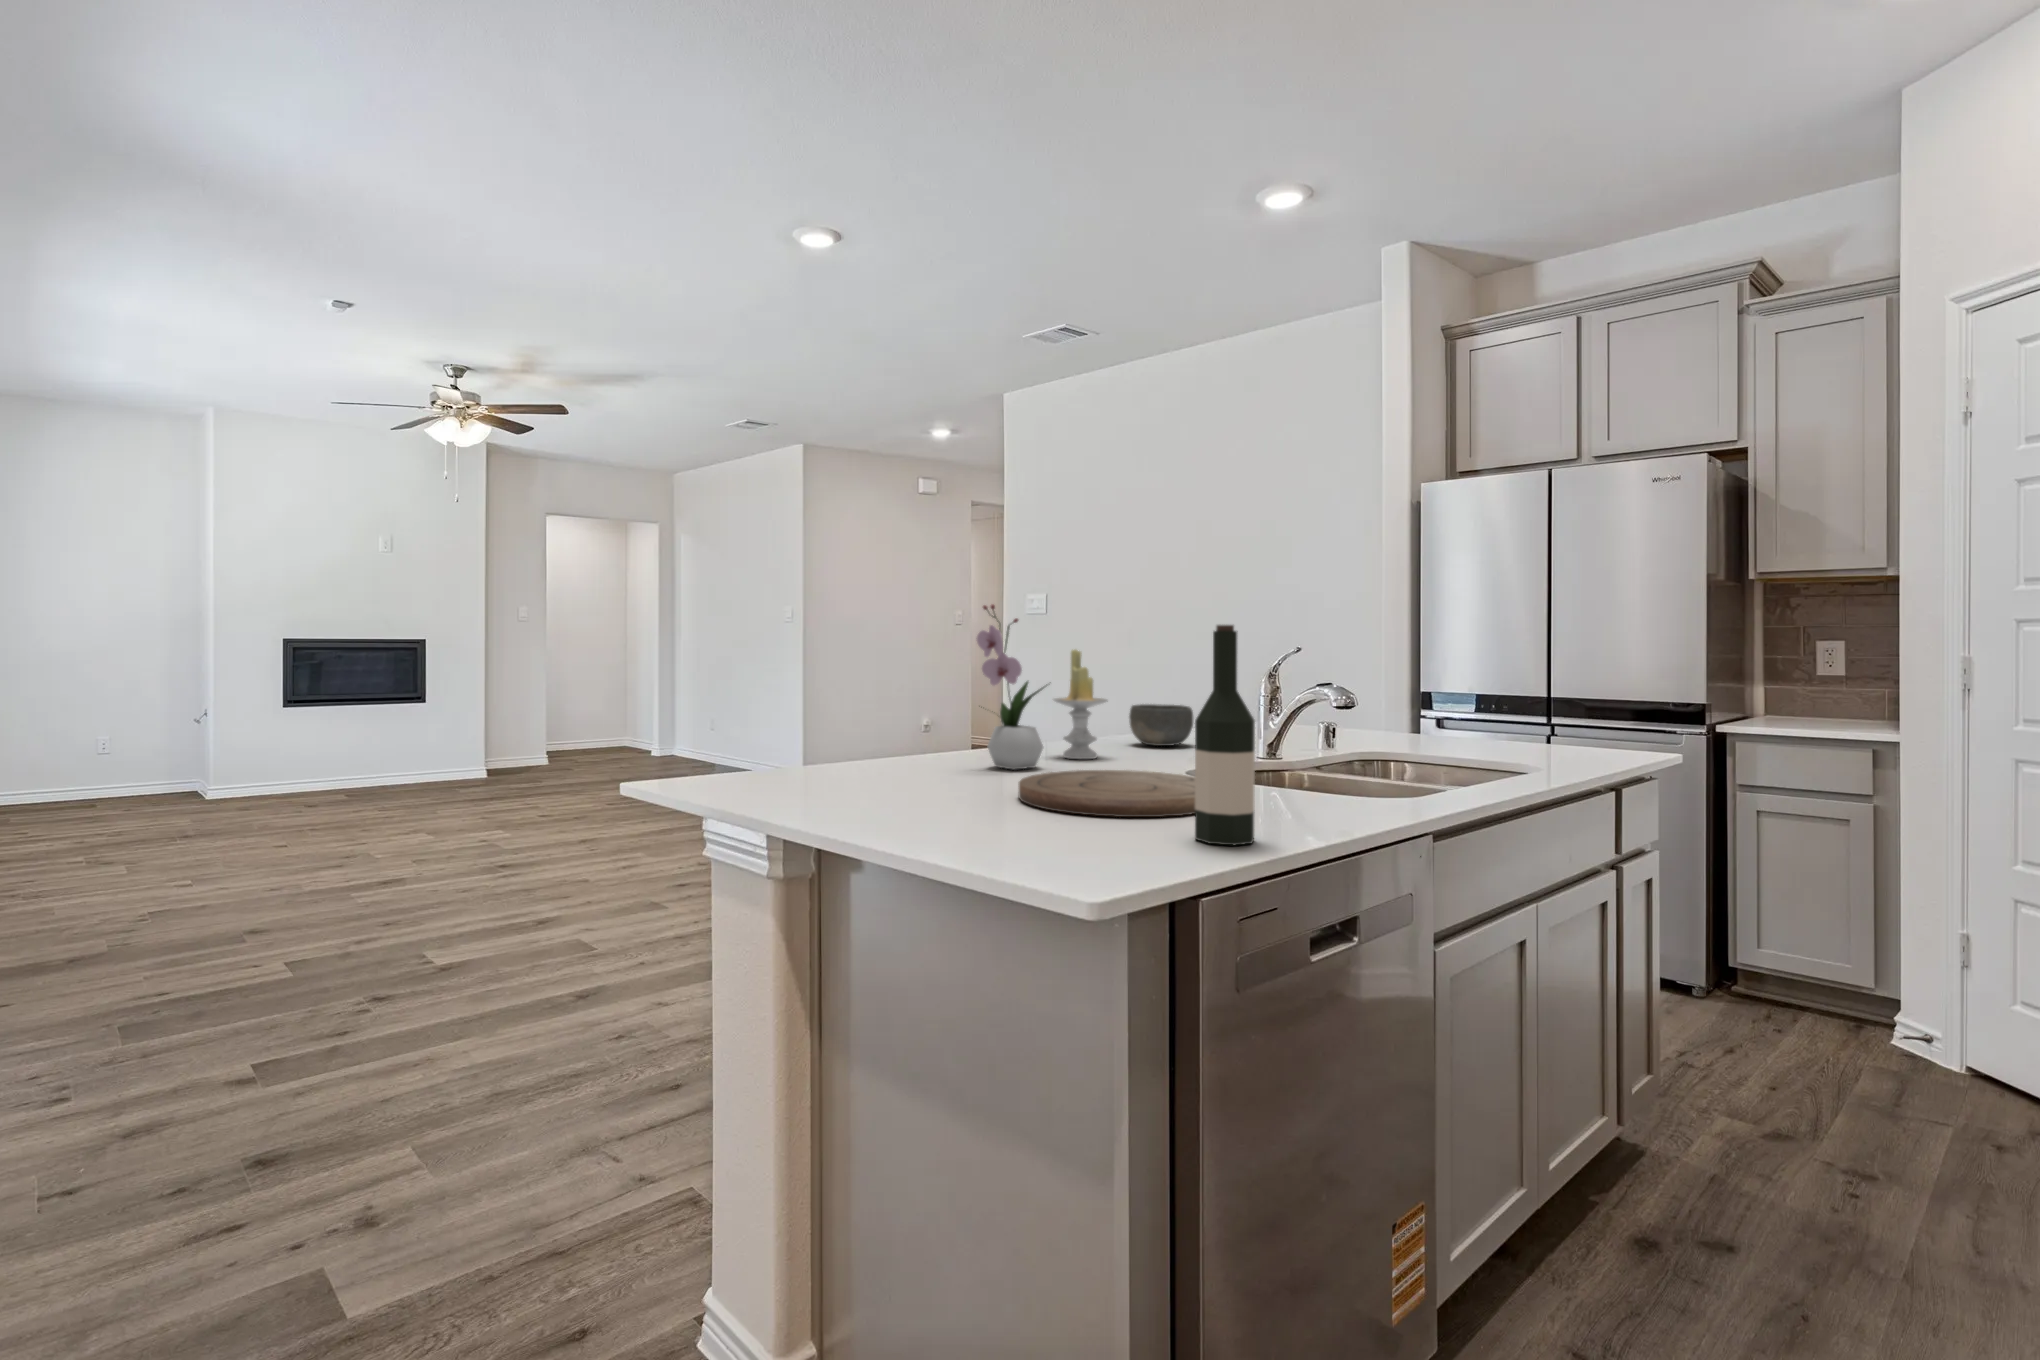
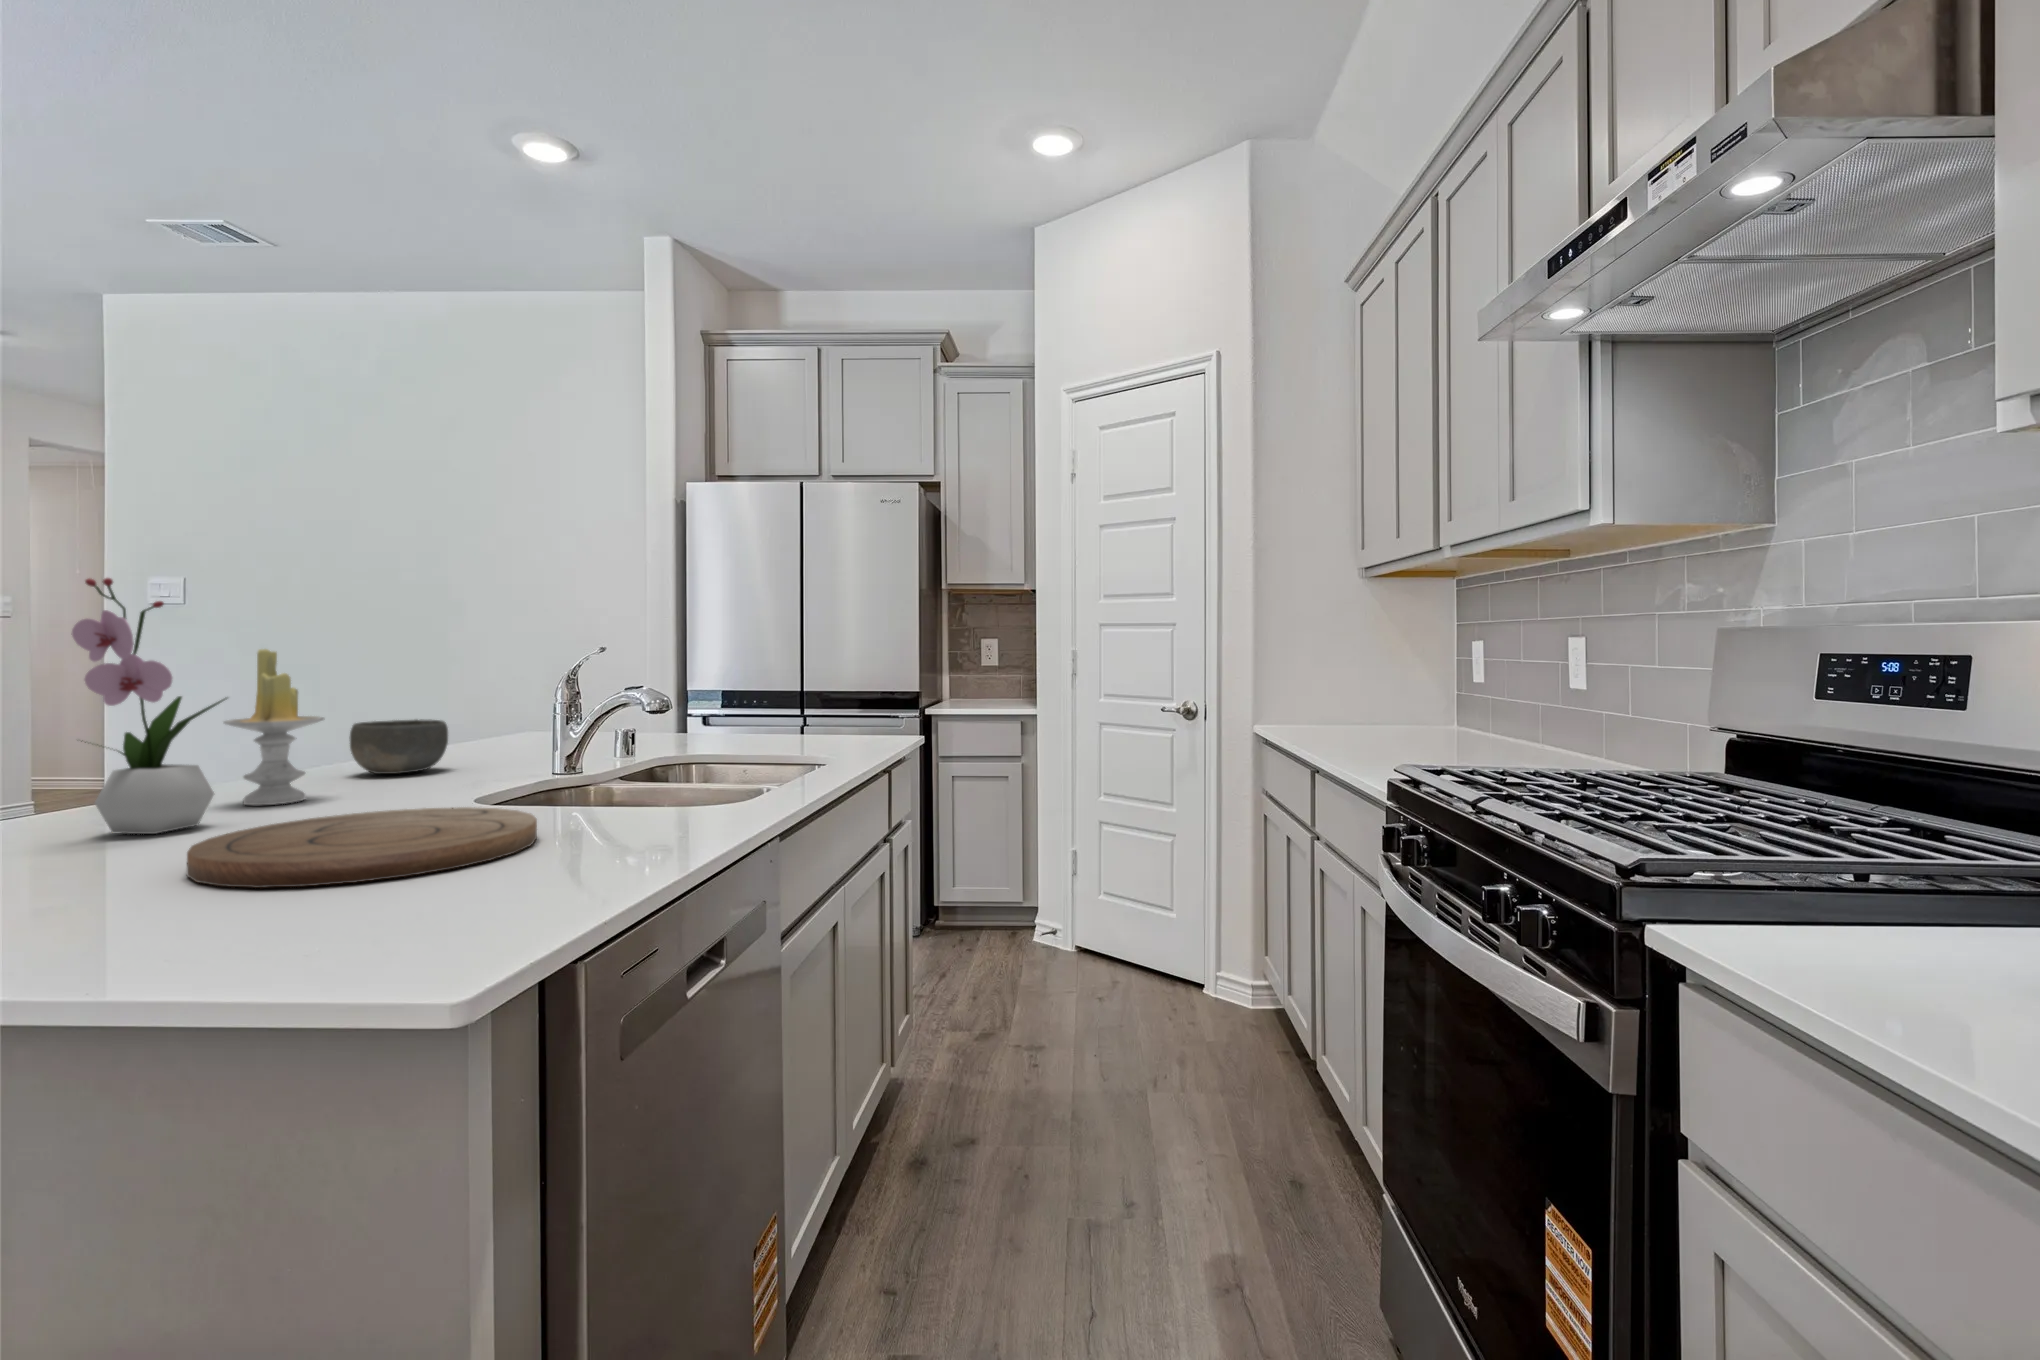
wine bottle: present [1195,625,1255,845] -> none [526,609,607,892]

